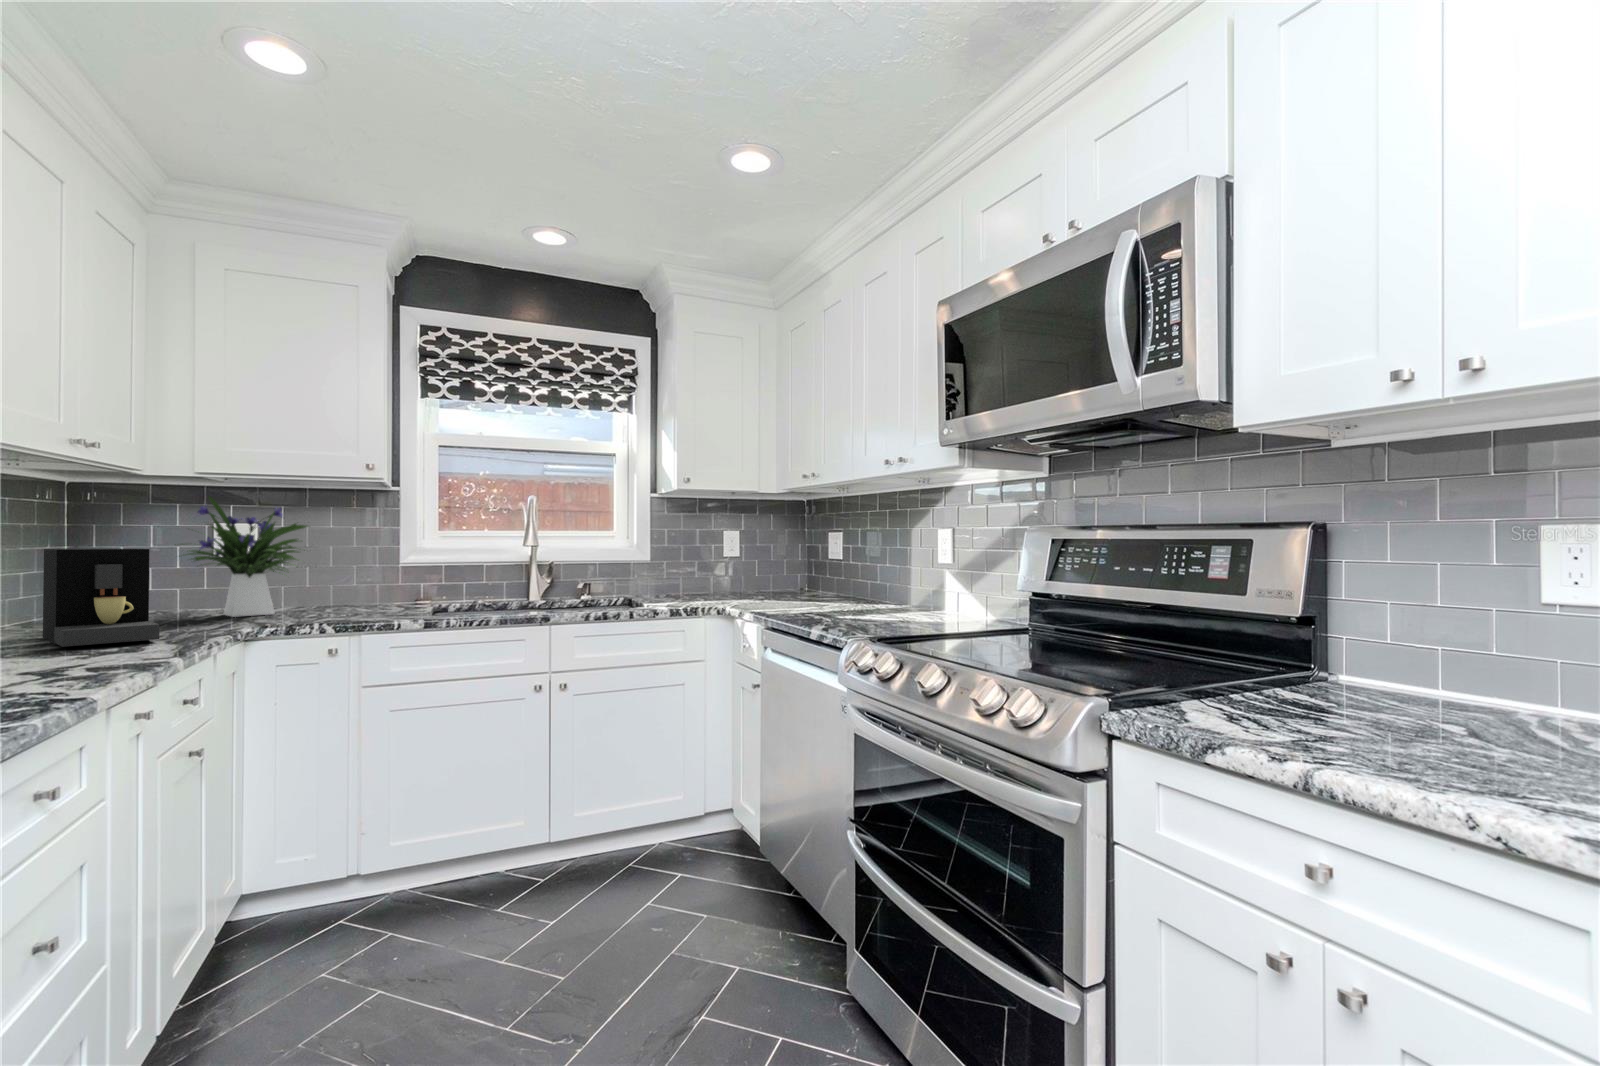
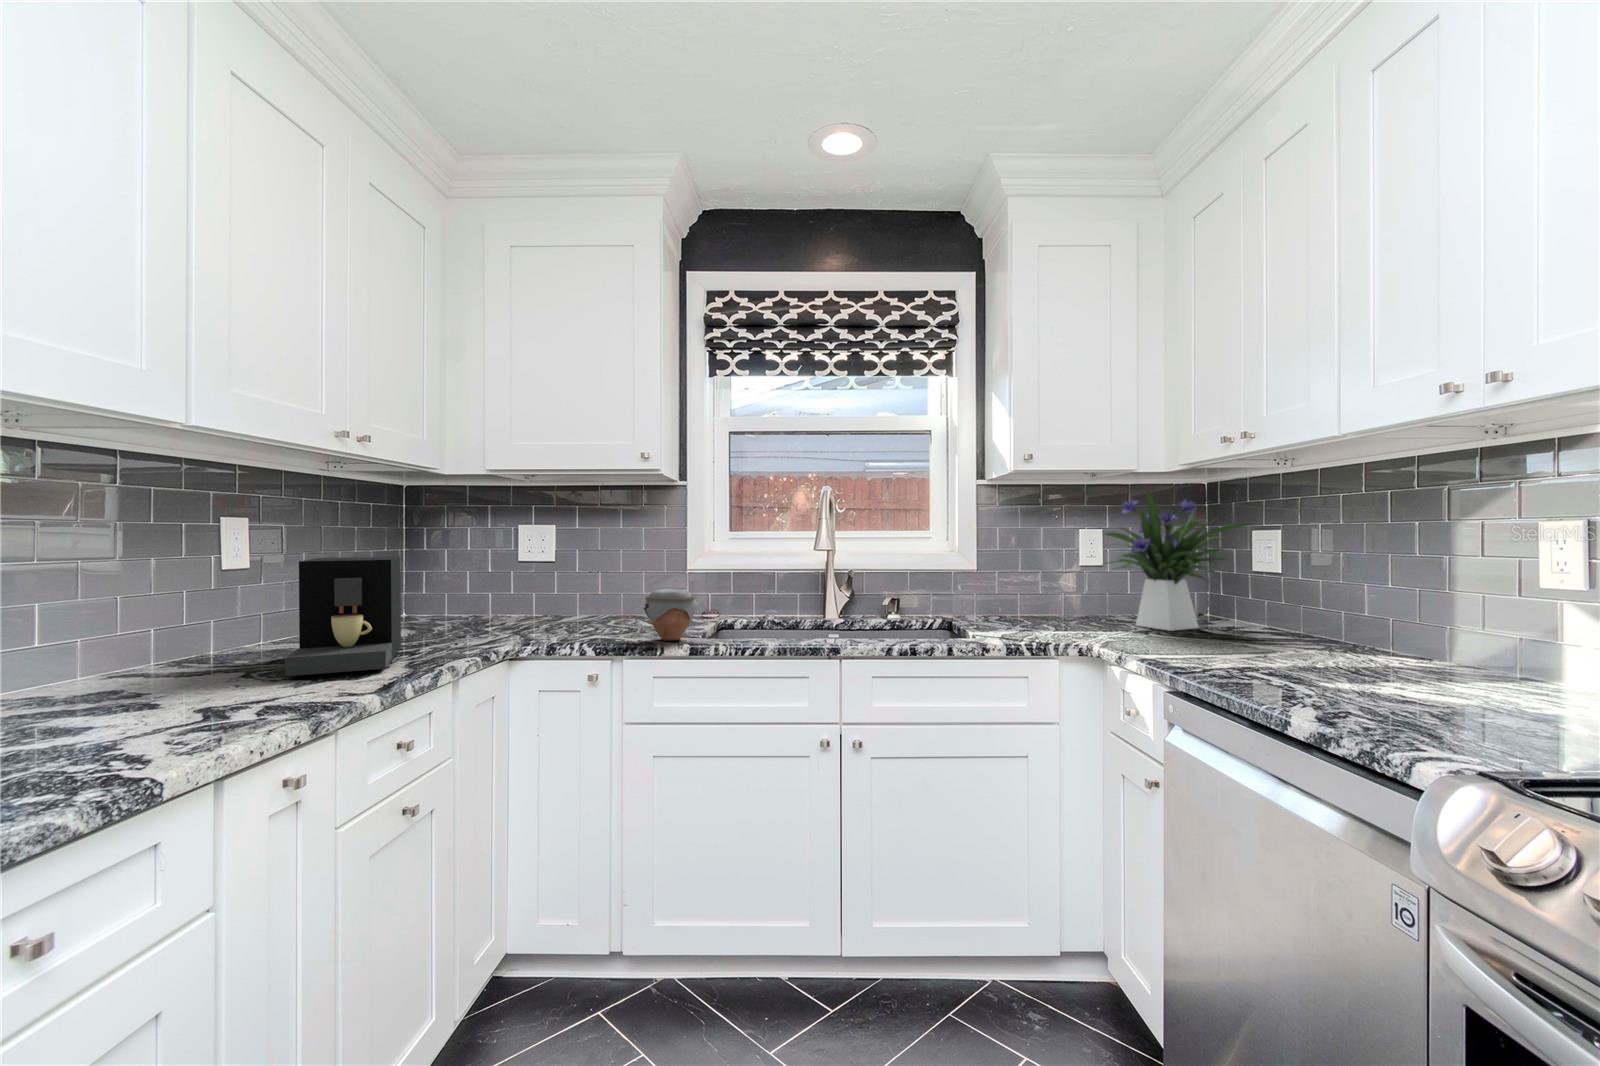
flower arrangement: present [188,496,308,617] -> present [1106,490,1251,631]
jar: none [381,576,428,617] -> present [644,589,697,641]

